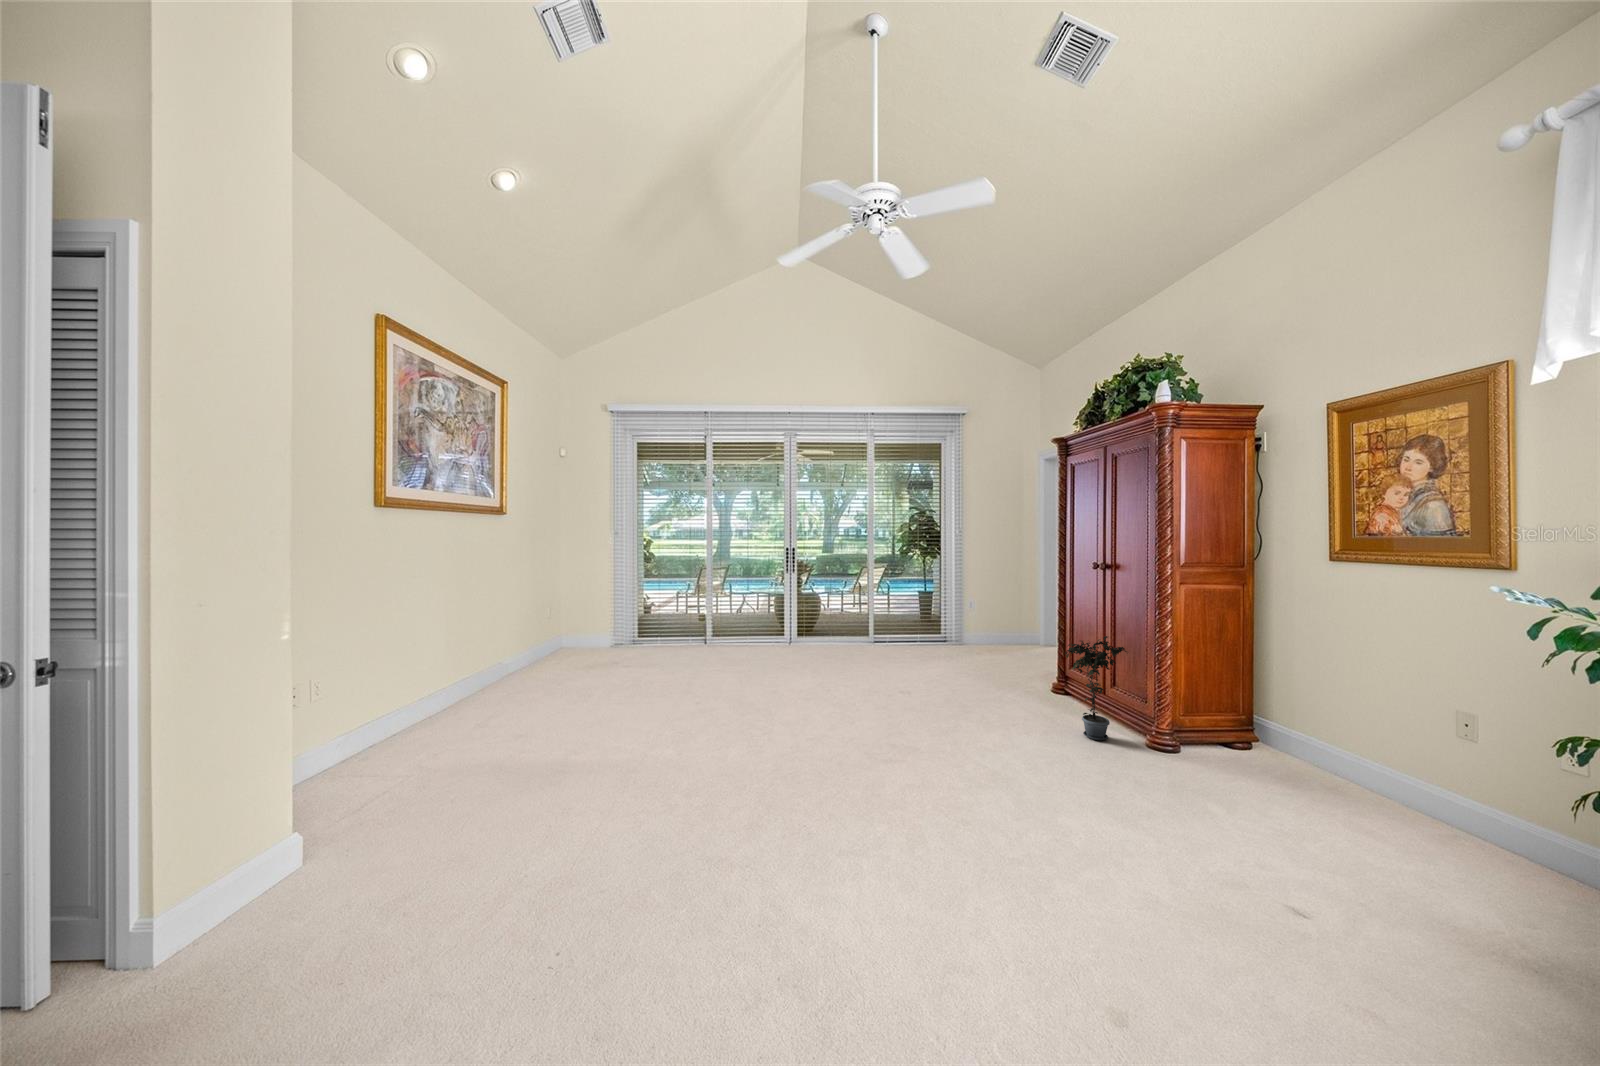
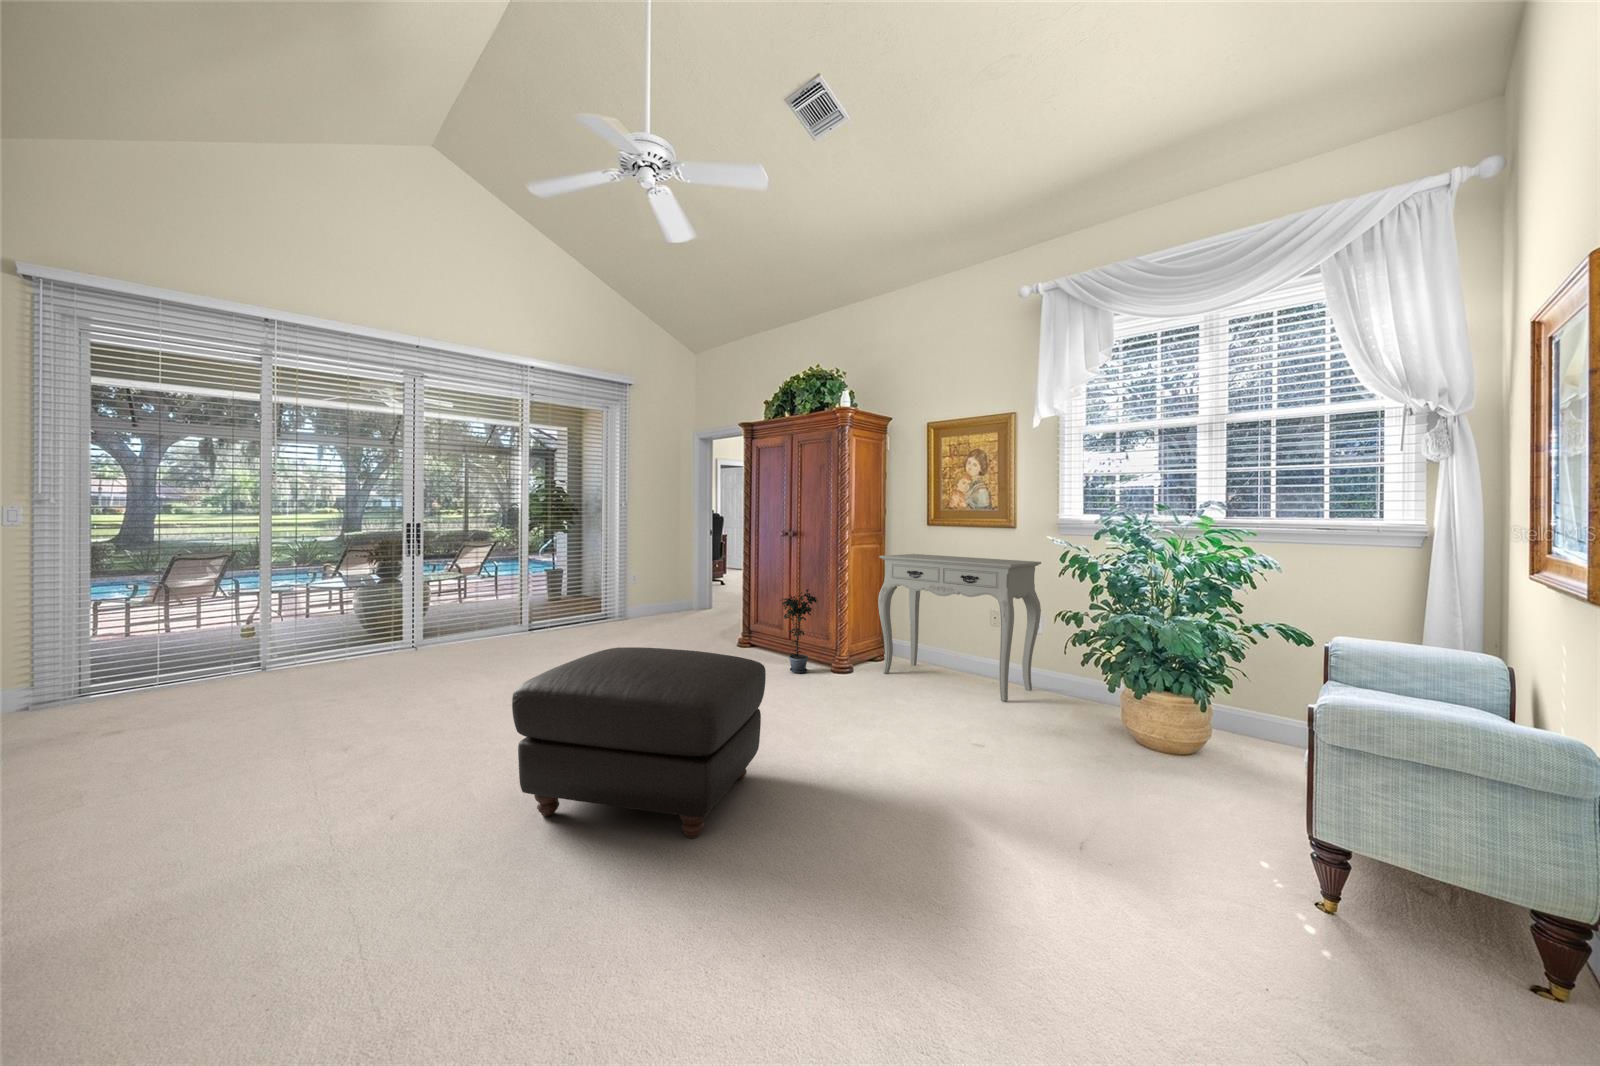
console table: none [1216,602,1577,890] -> present [878,554,1041,702]
ottoman: none [681,669,912,880] -> present [512,647,766,838]

